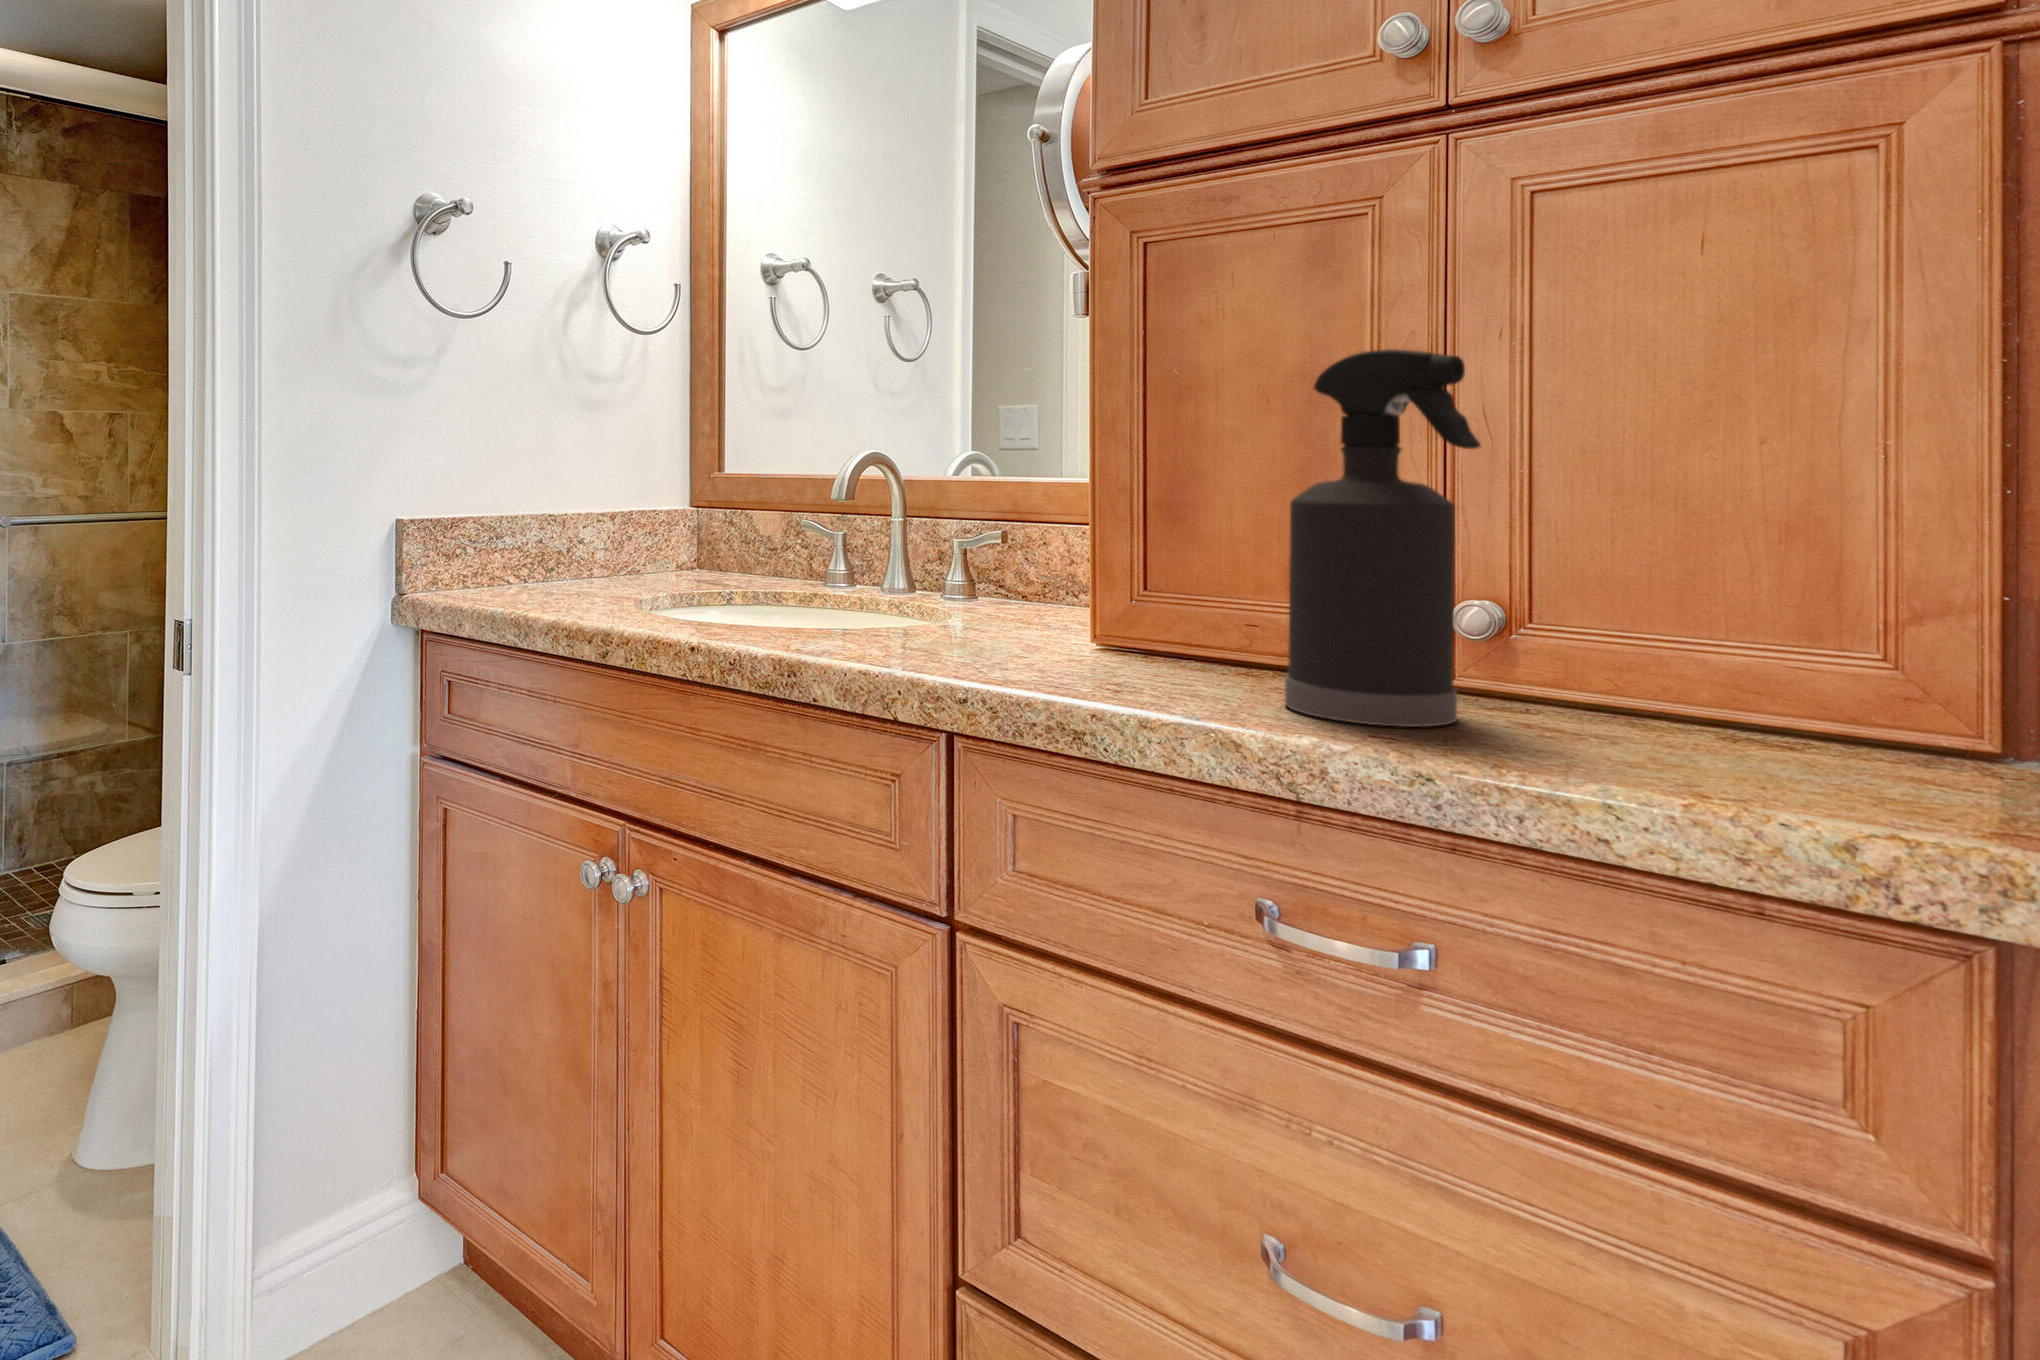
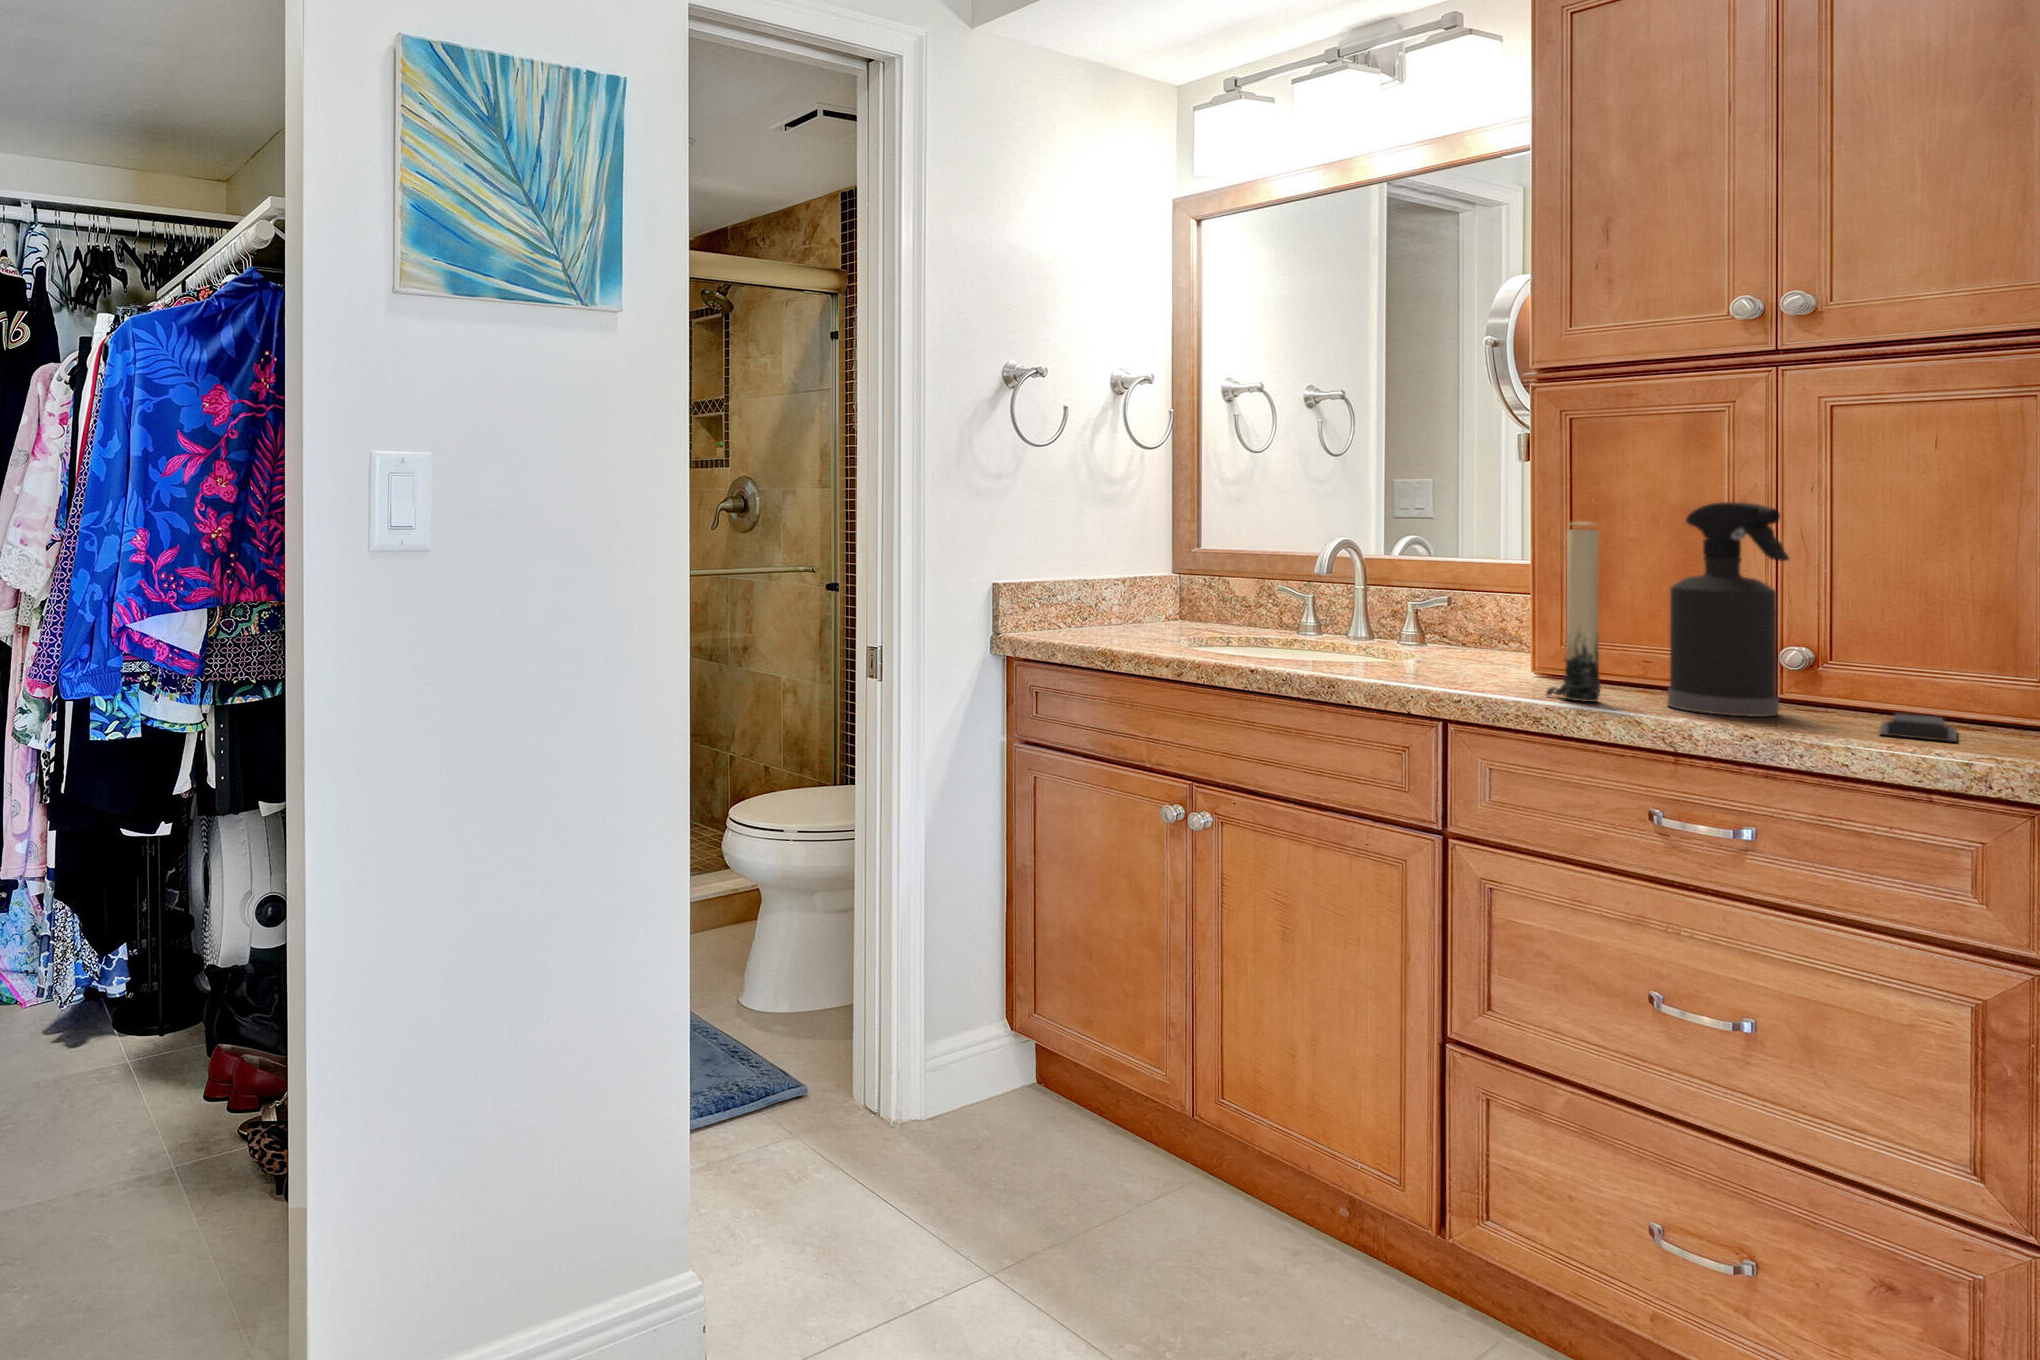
candle: none [1101,391,1183,702] -> present [1546,522,1601,702]
soap bar: none [1623,718,1782,783] -> present [1880,714,1957,742]

